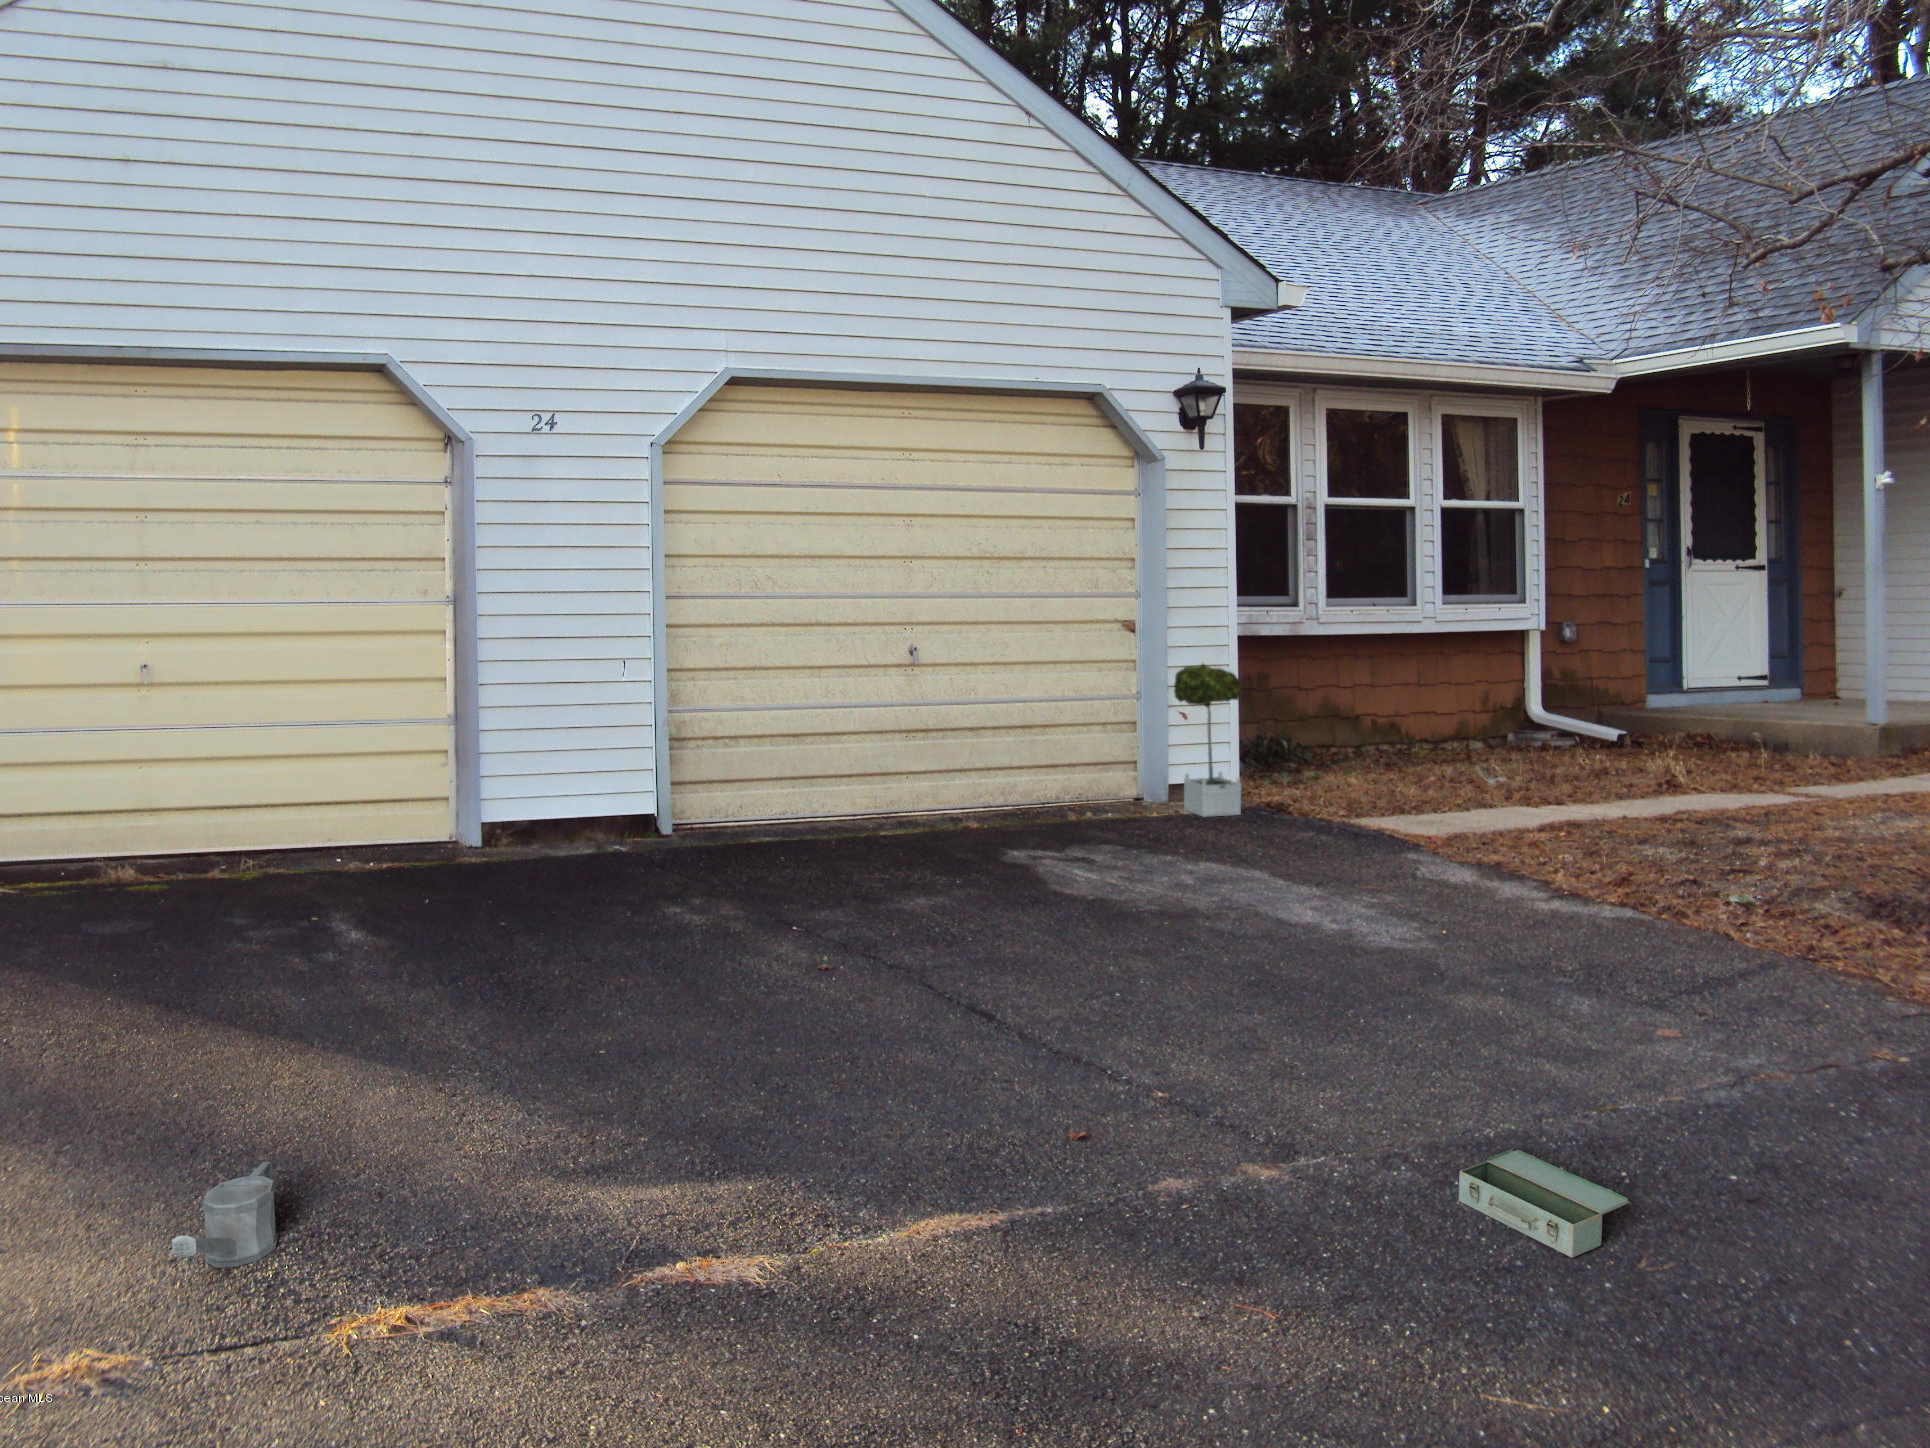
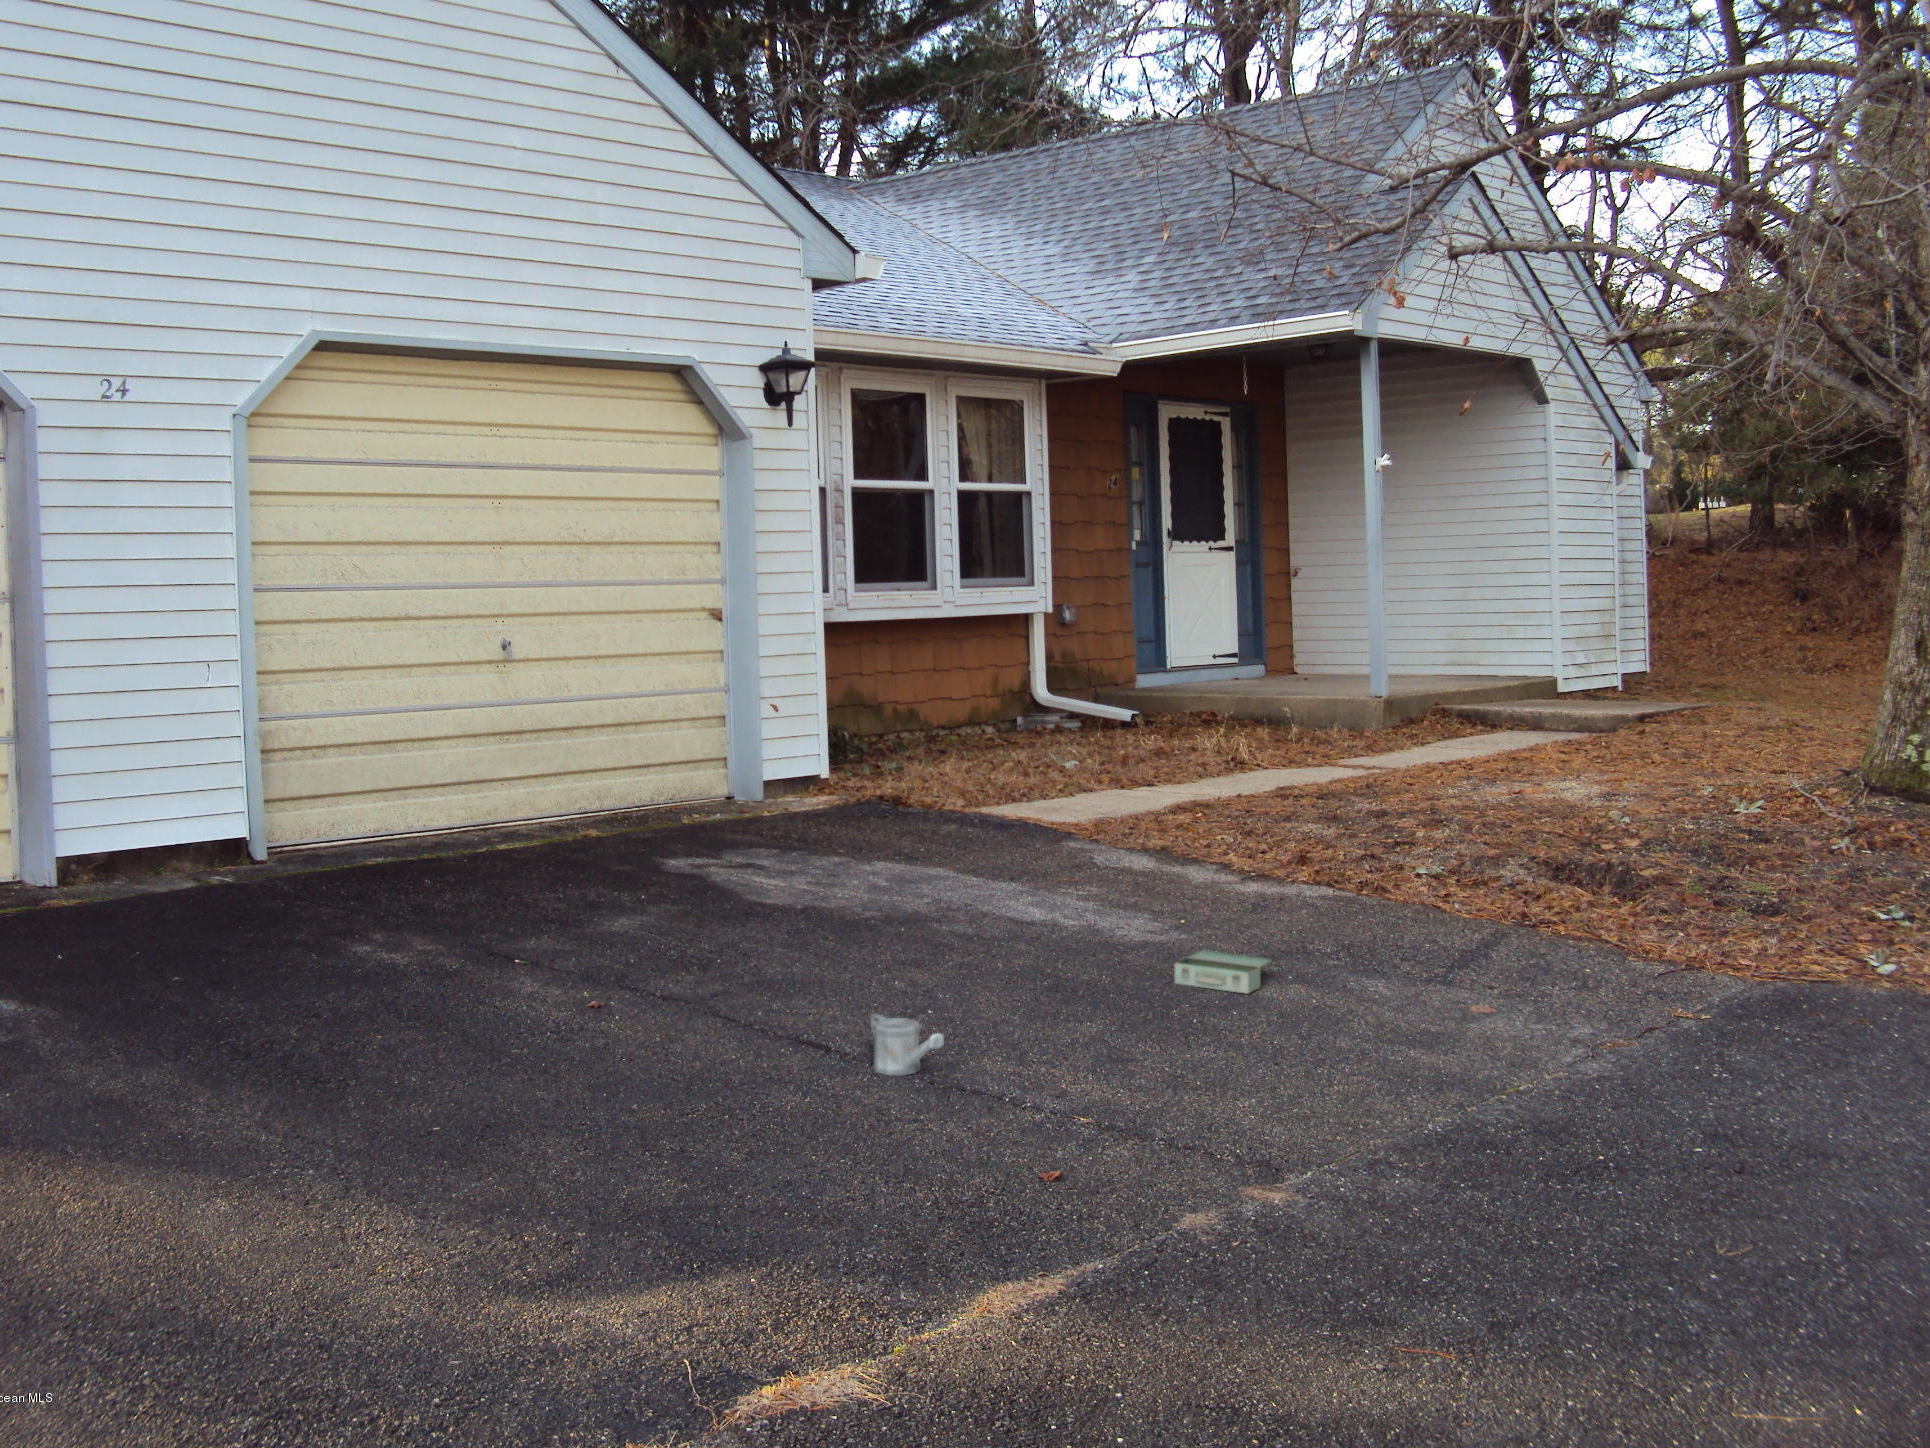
potted tree: present [1174,664,1242,817] -> none [770,647,842,803]
watering can: present [172,1162,278,1268] -> present [871,1014,944,1076]

